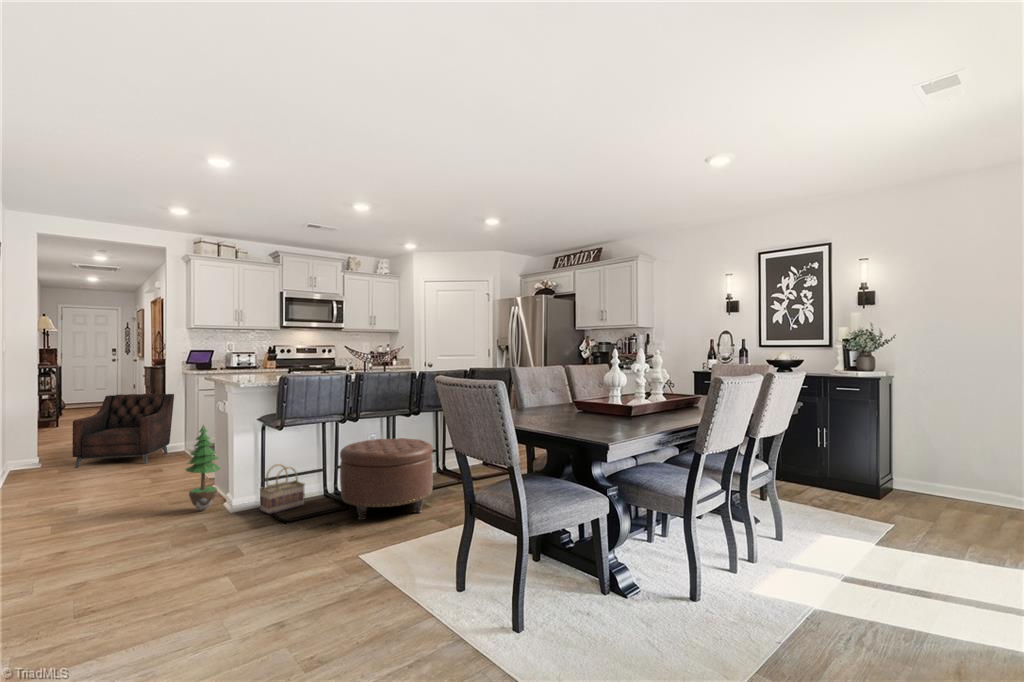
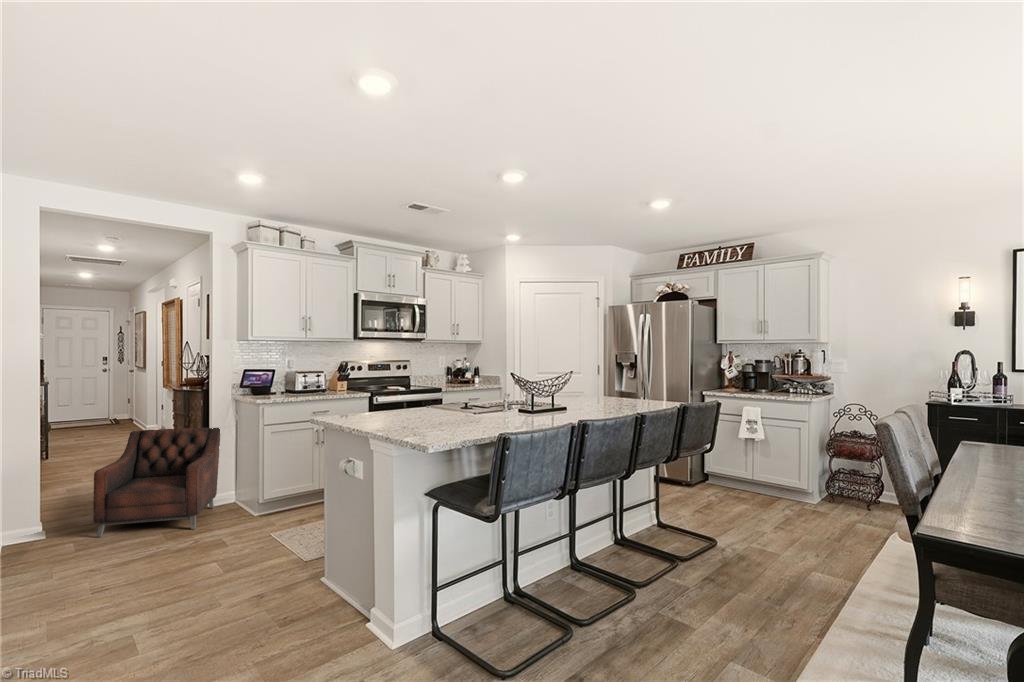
potted tree: present [186,425,221,510] -> none [313,502,363,637]
ottoman: present [340,438,433,520] -> none [548,512,687,658]
basket: present [260,464,305,514] -> none [427,559,488,645]

